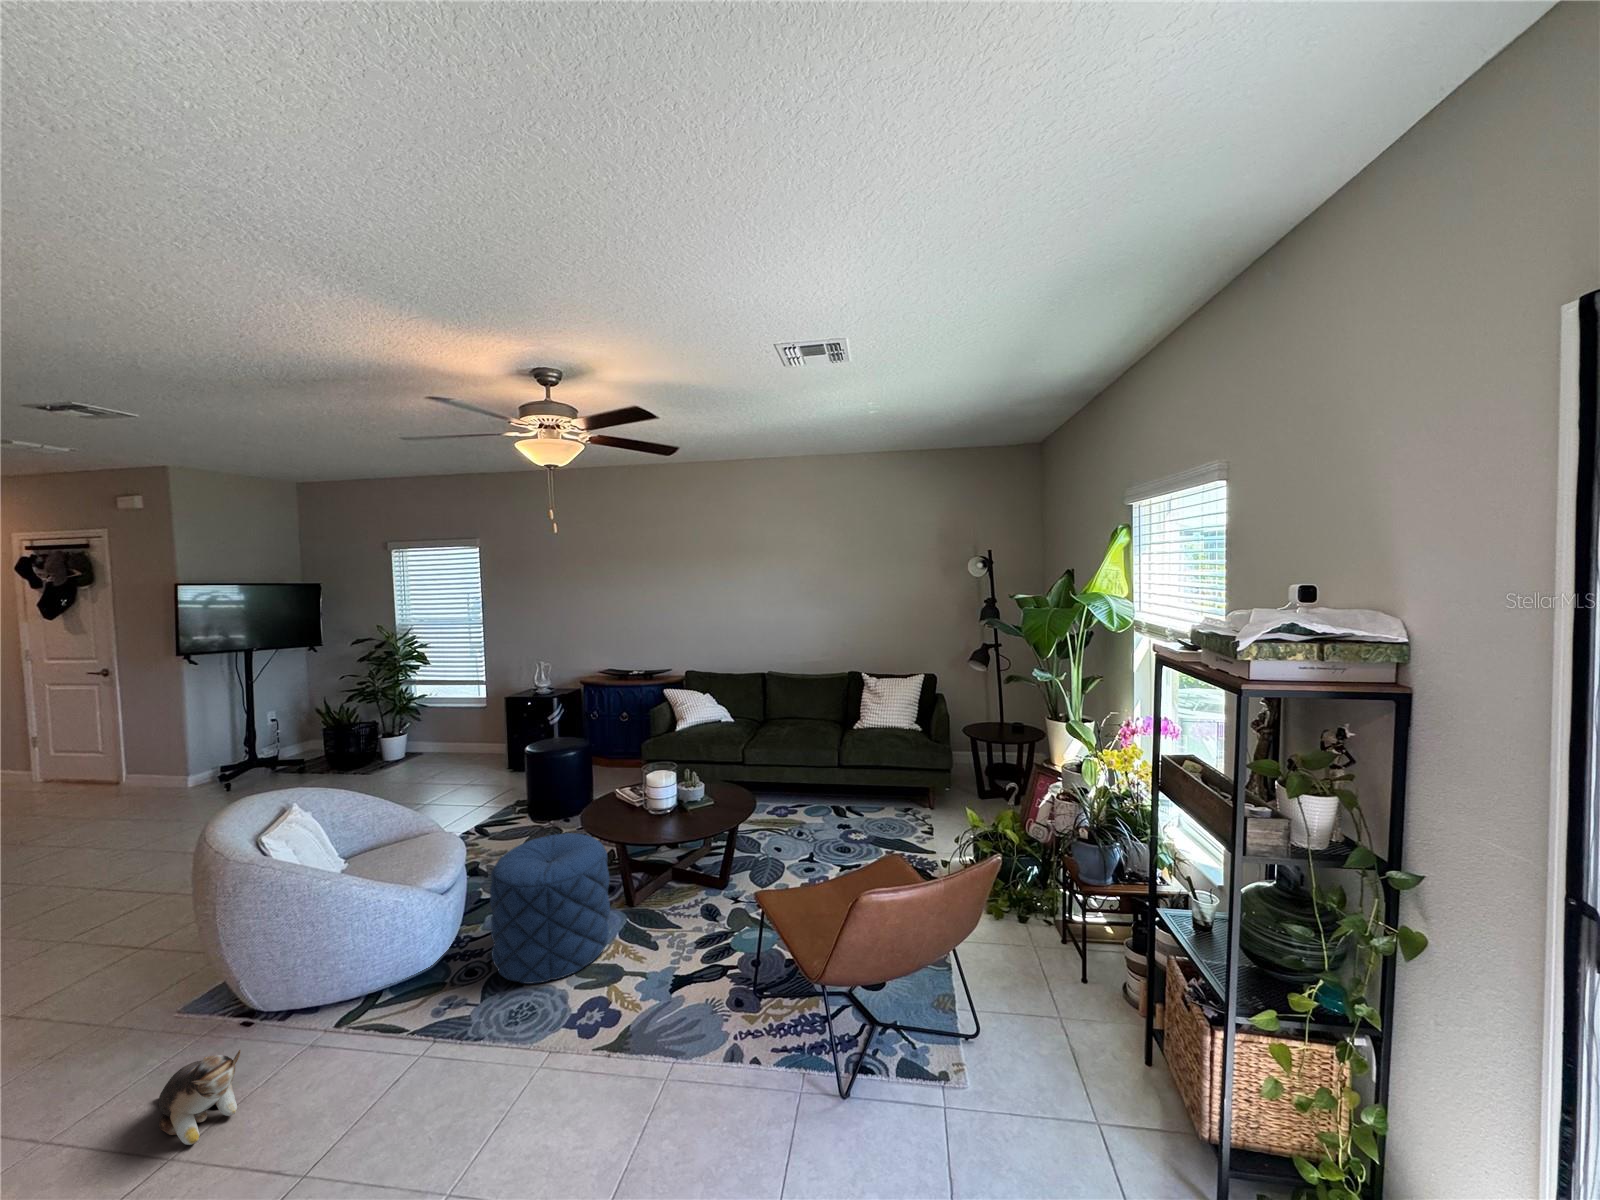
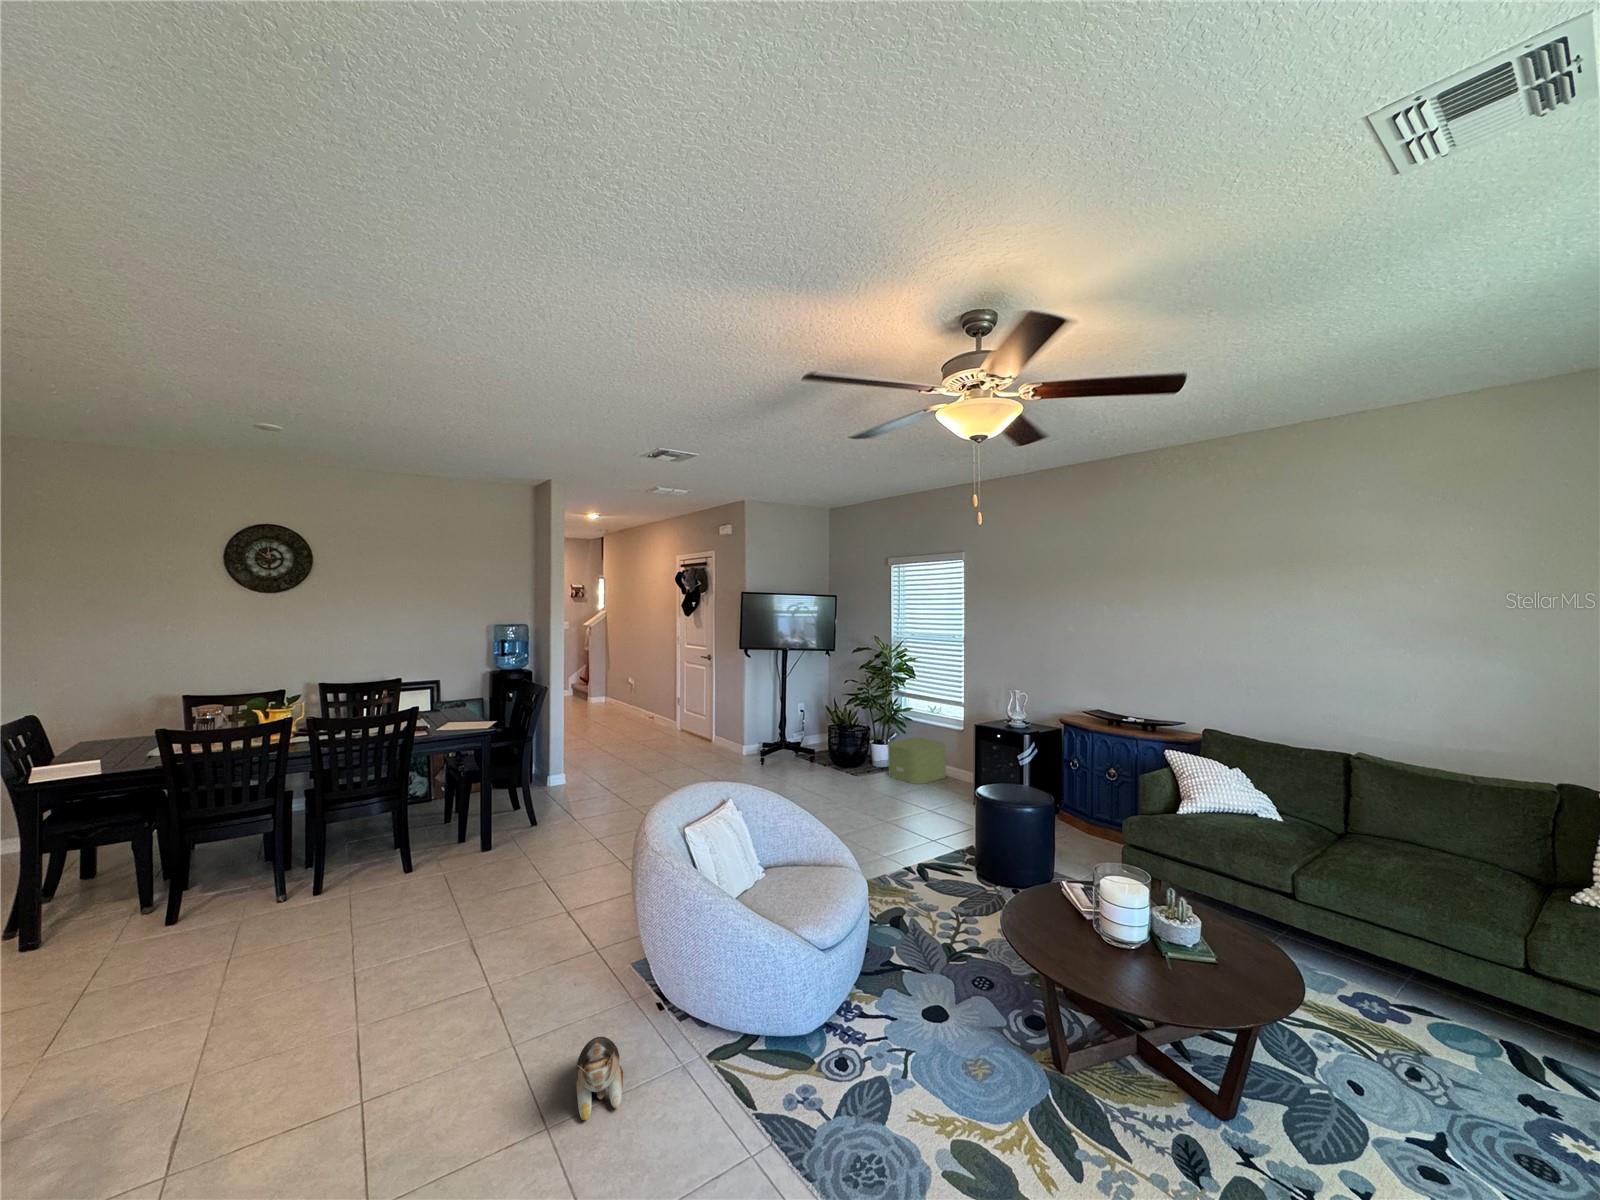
storage box: none [404,722,471,767] -> present [888,737,946,784]
pouf: present [490,833,610,984] -> none [864,923,1015,1143]

